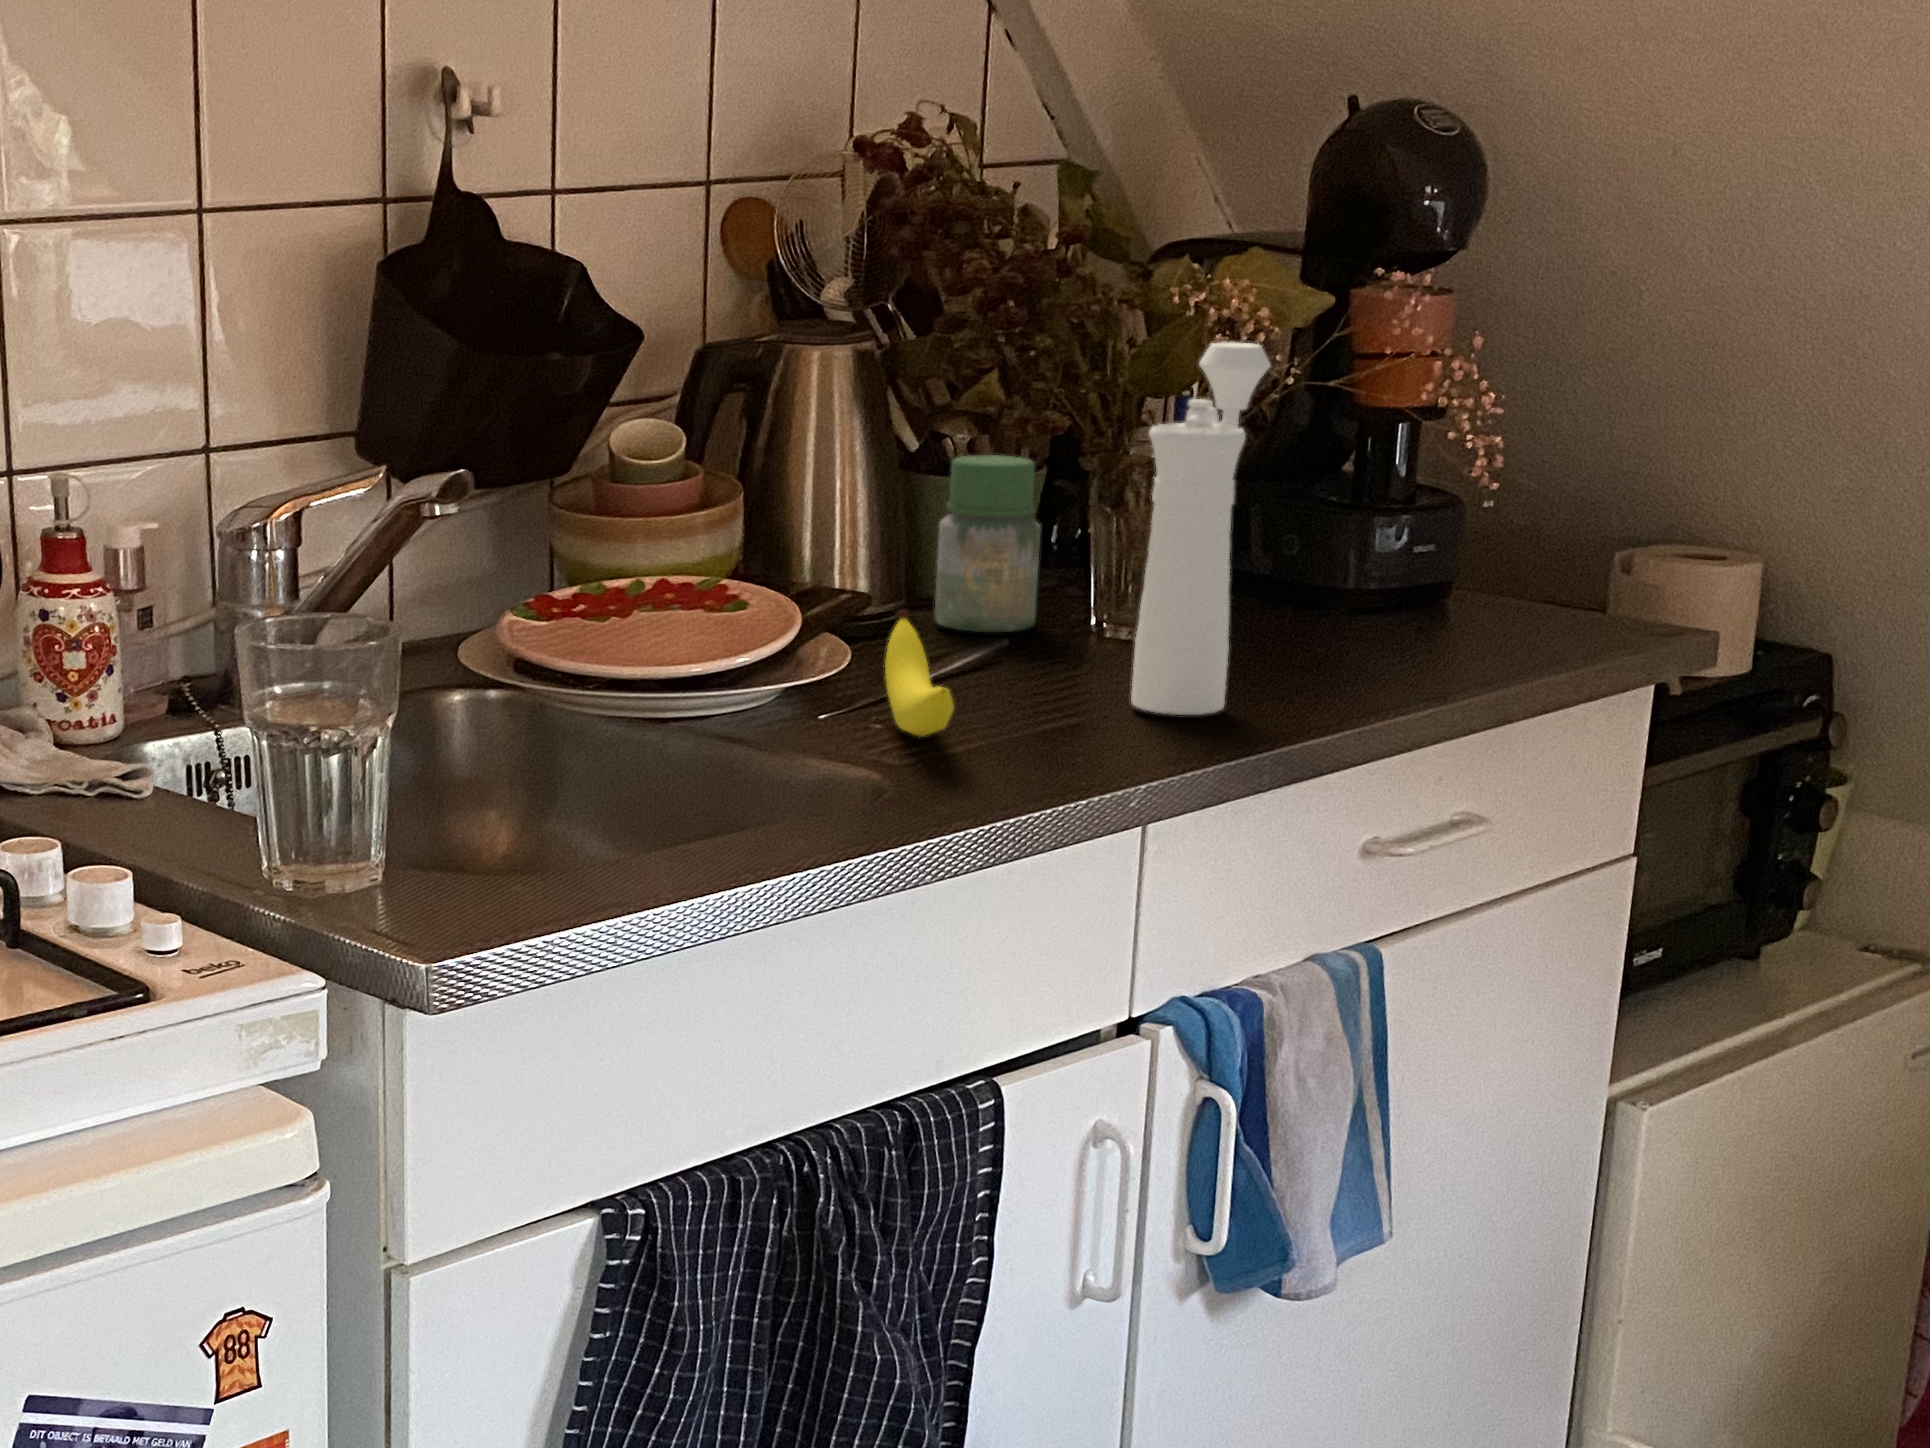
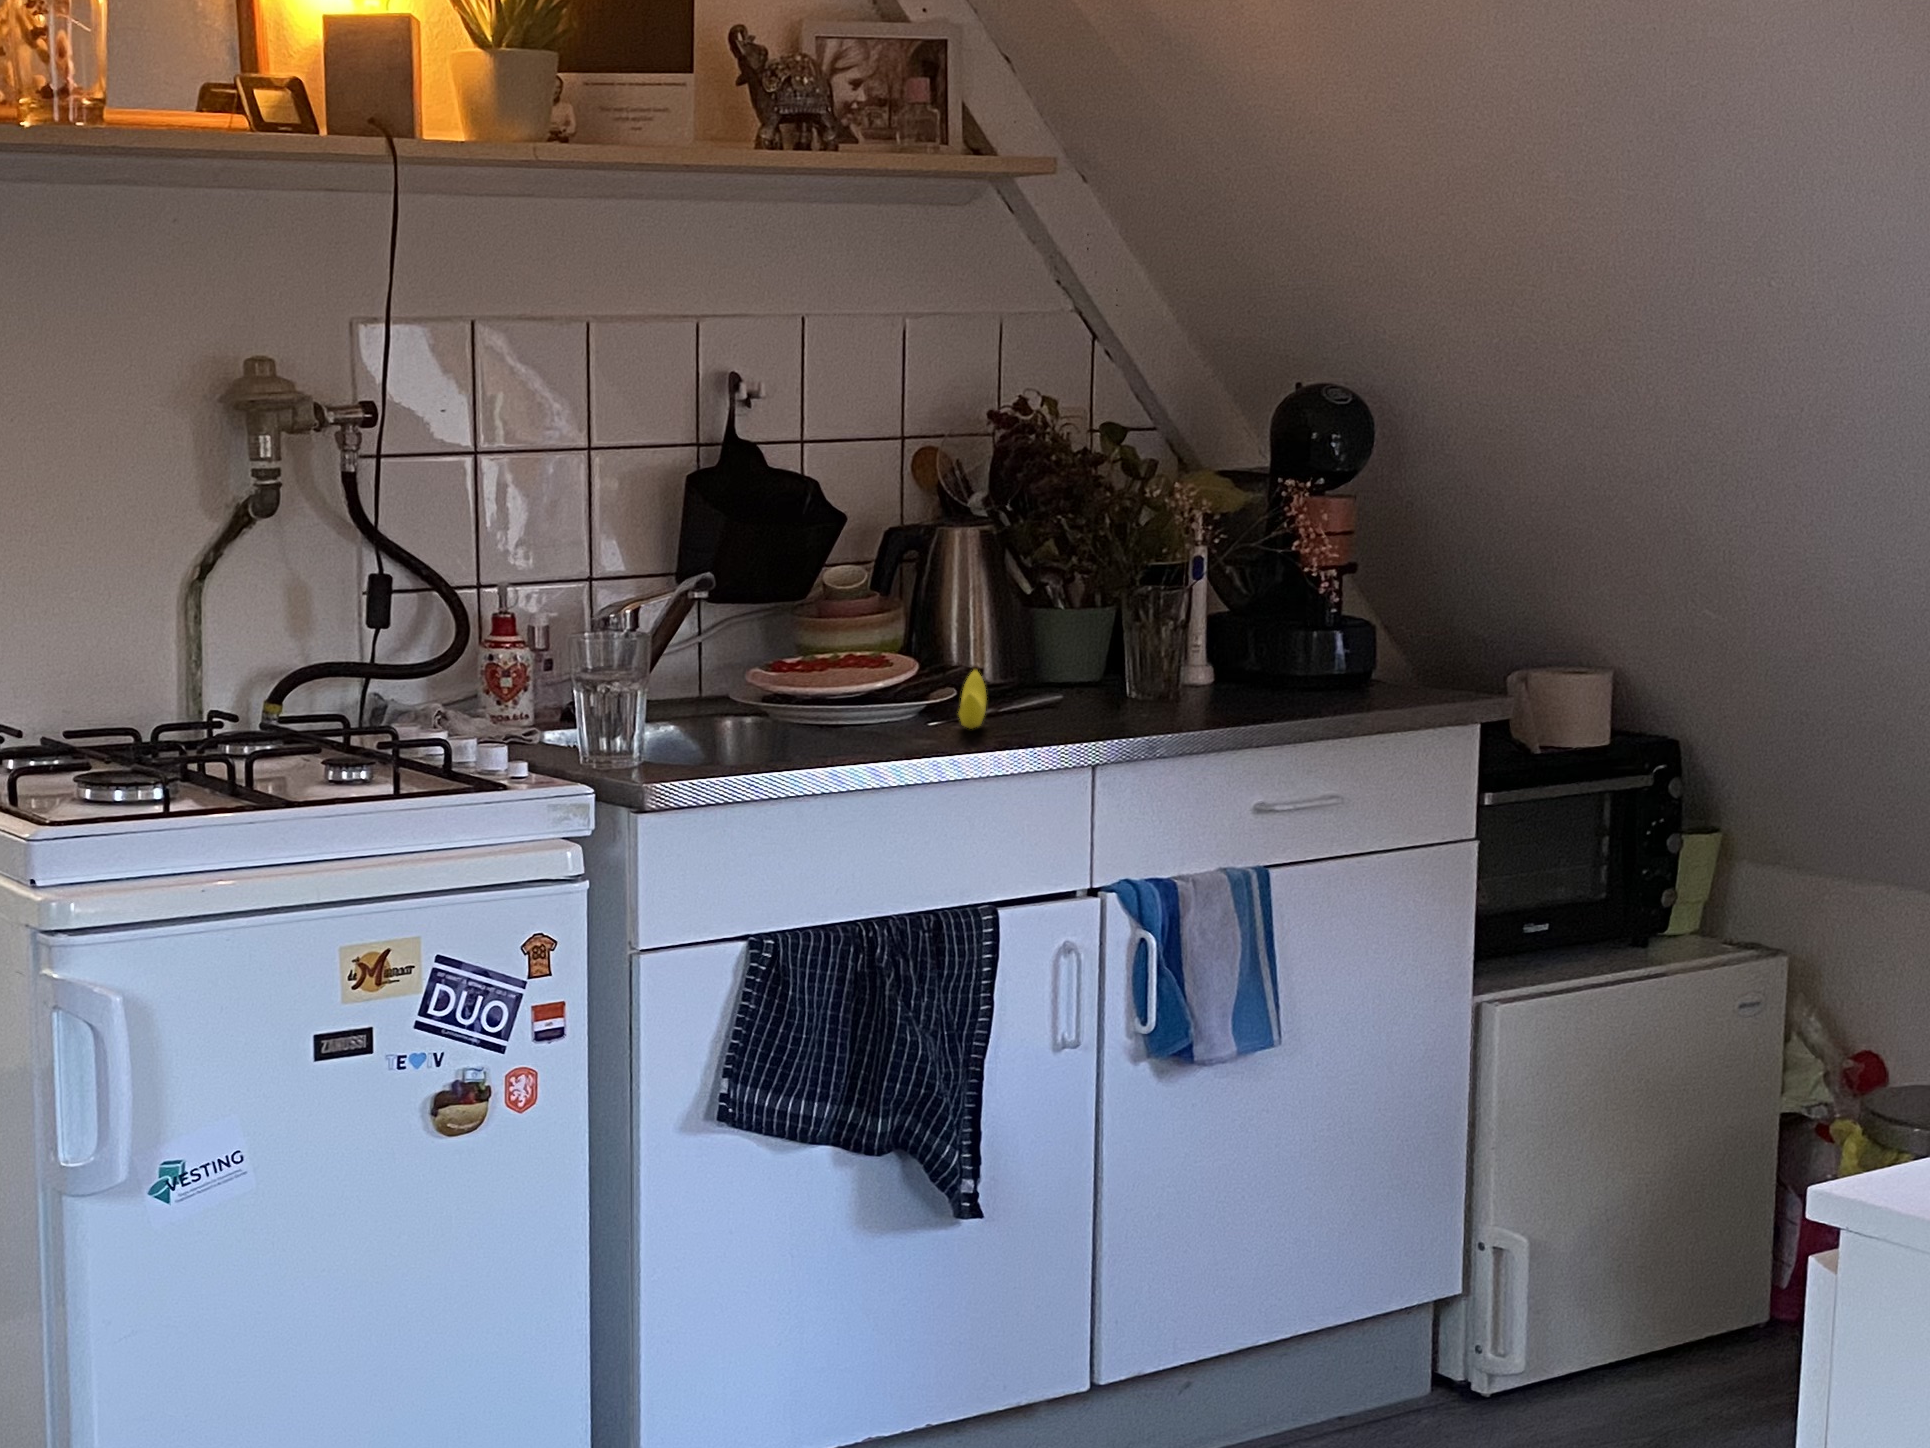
pepper mill: present [1131,342,1270,715] -> none [1105,519,1196,723]
jar: present [935,455,1041,632] -> none [1032,593,1094,695]

